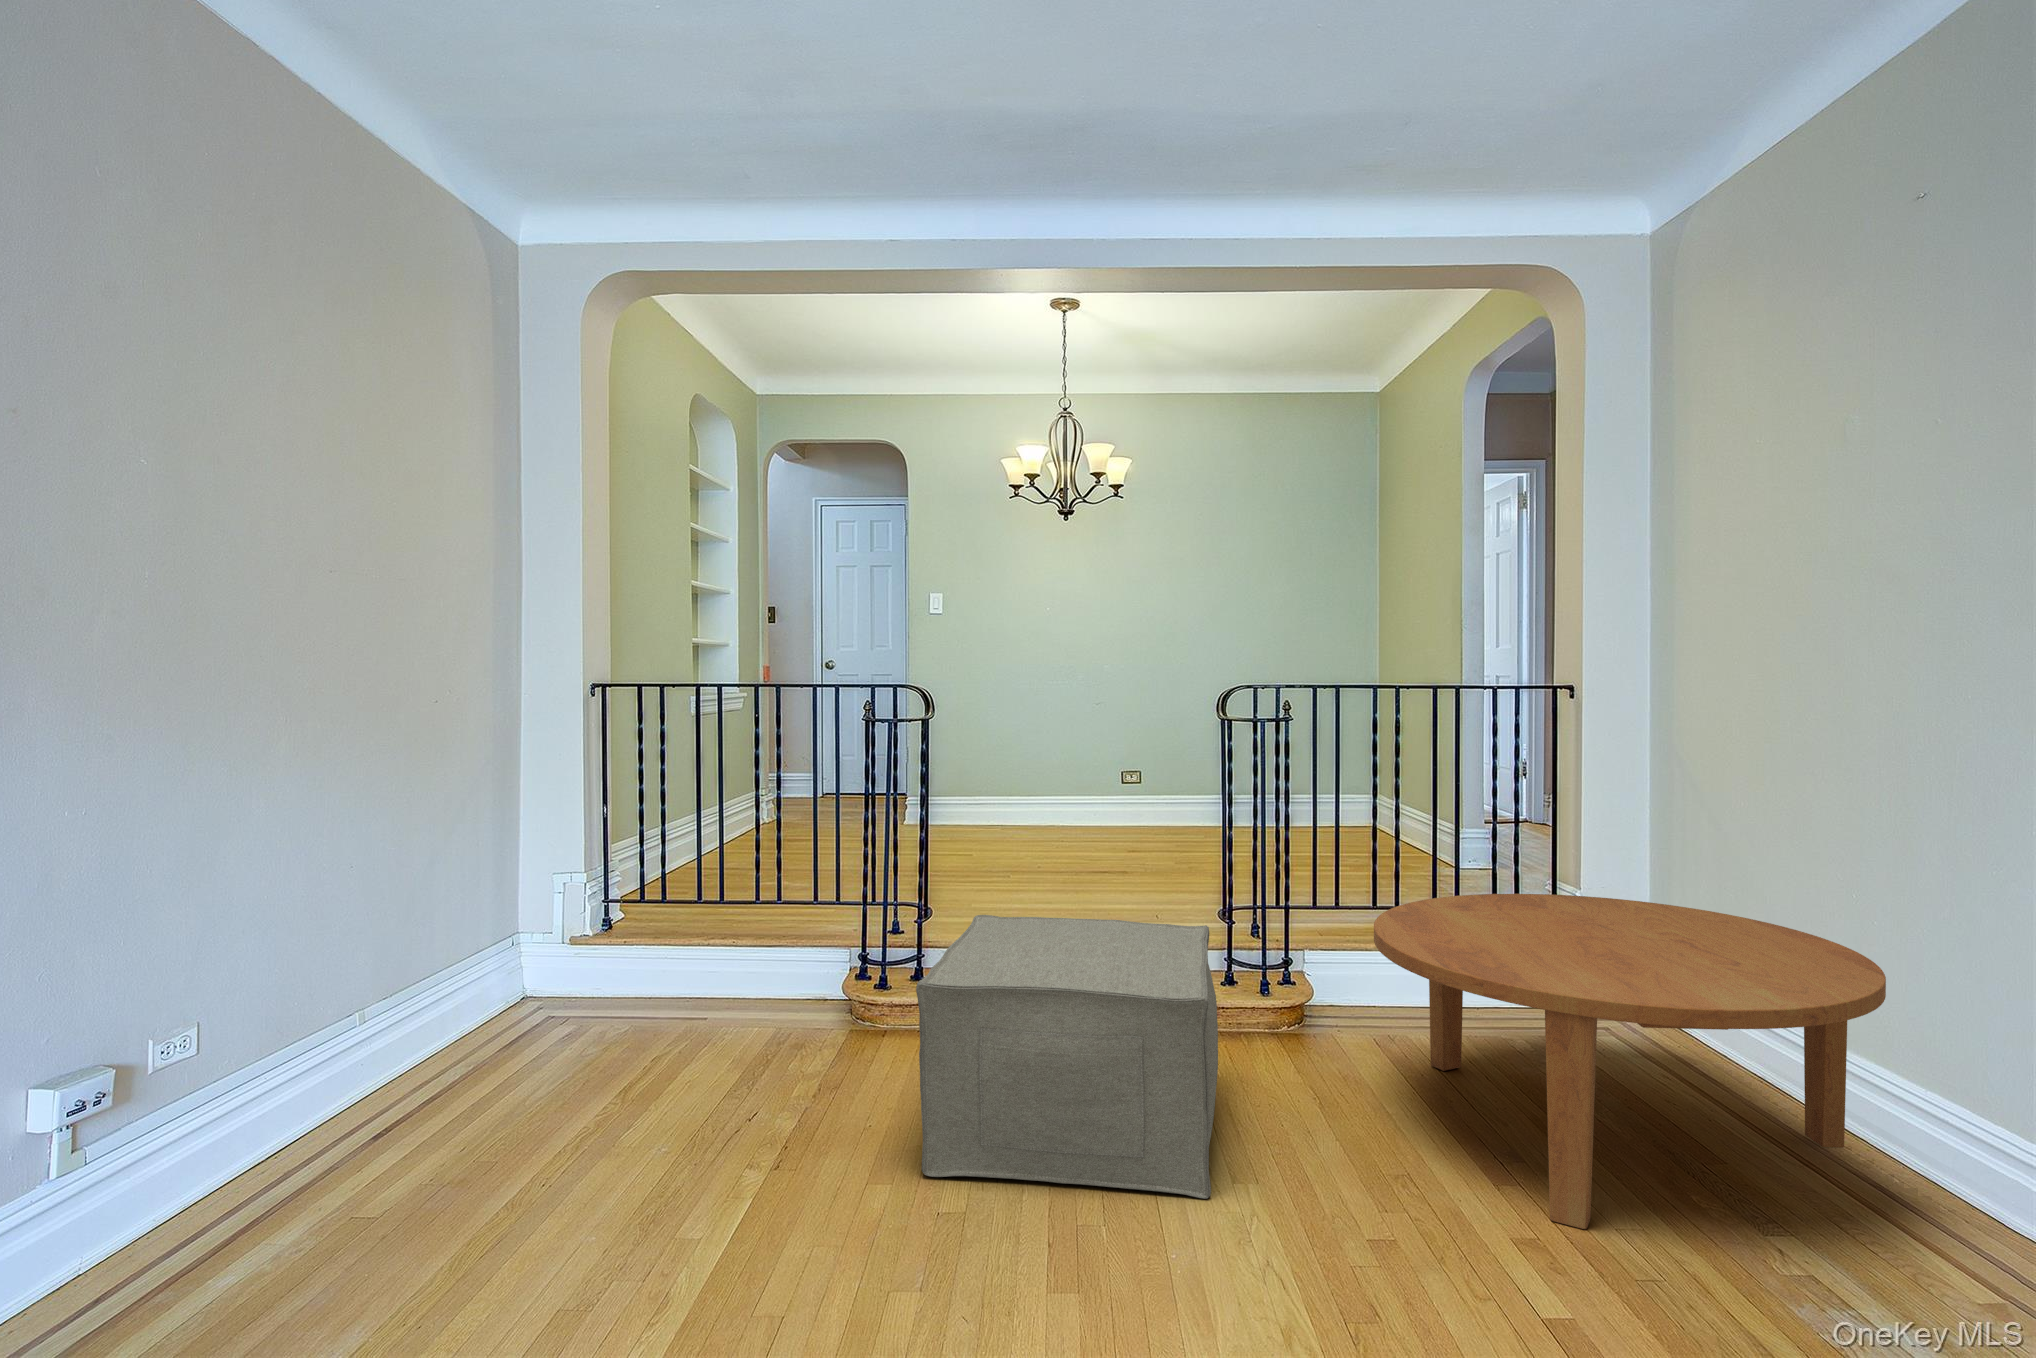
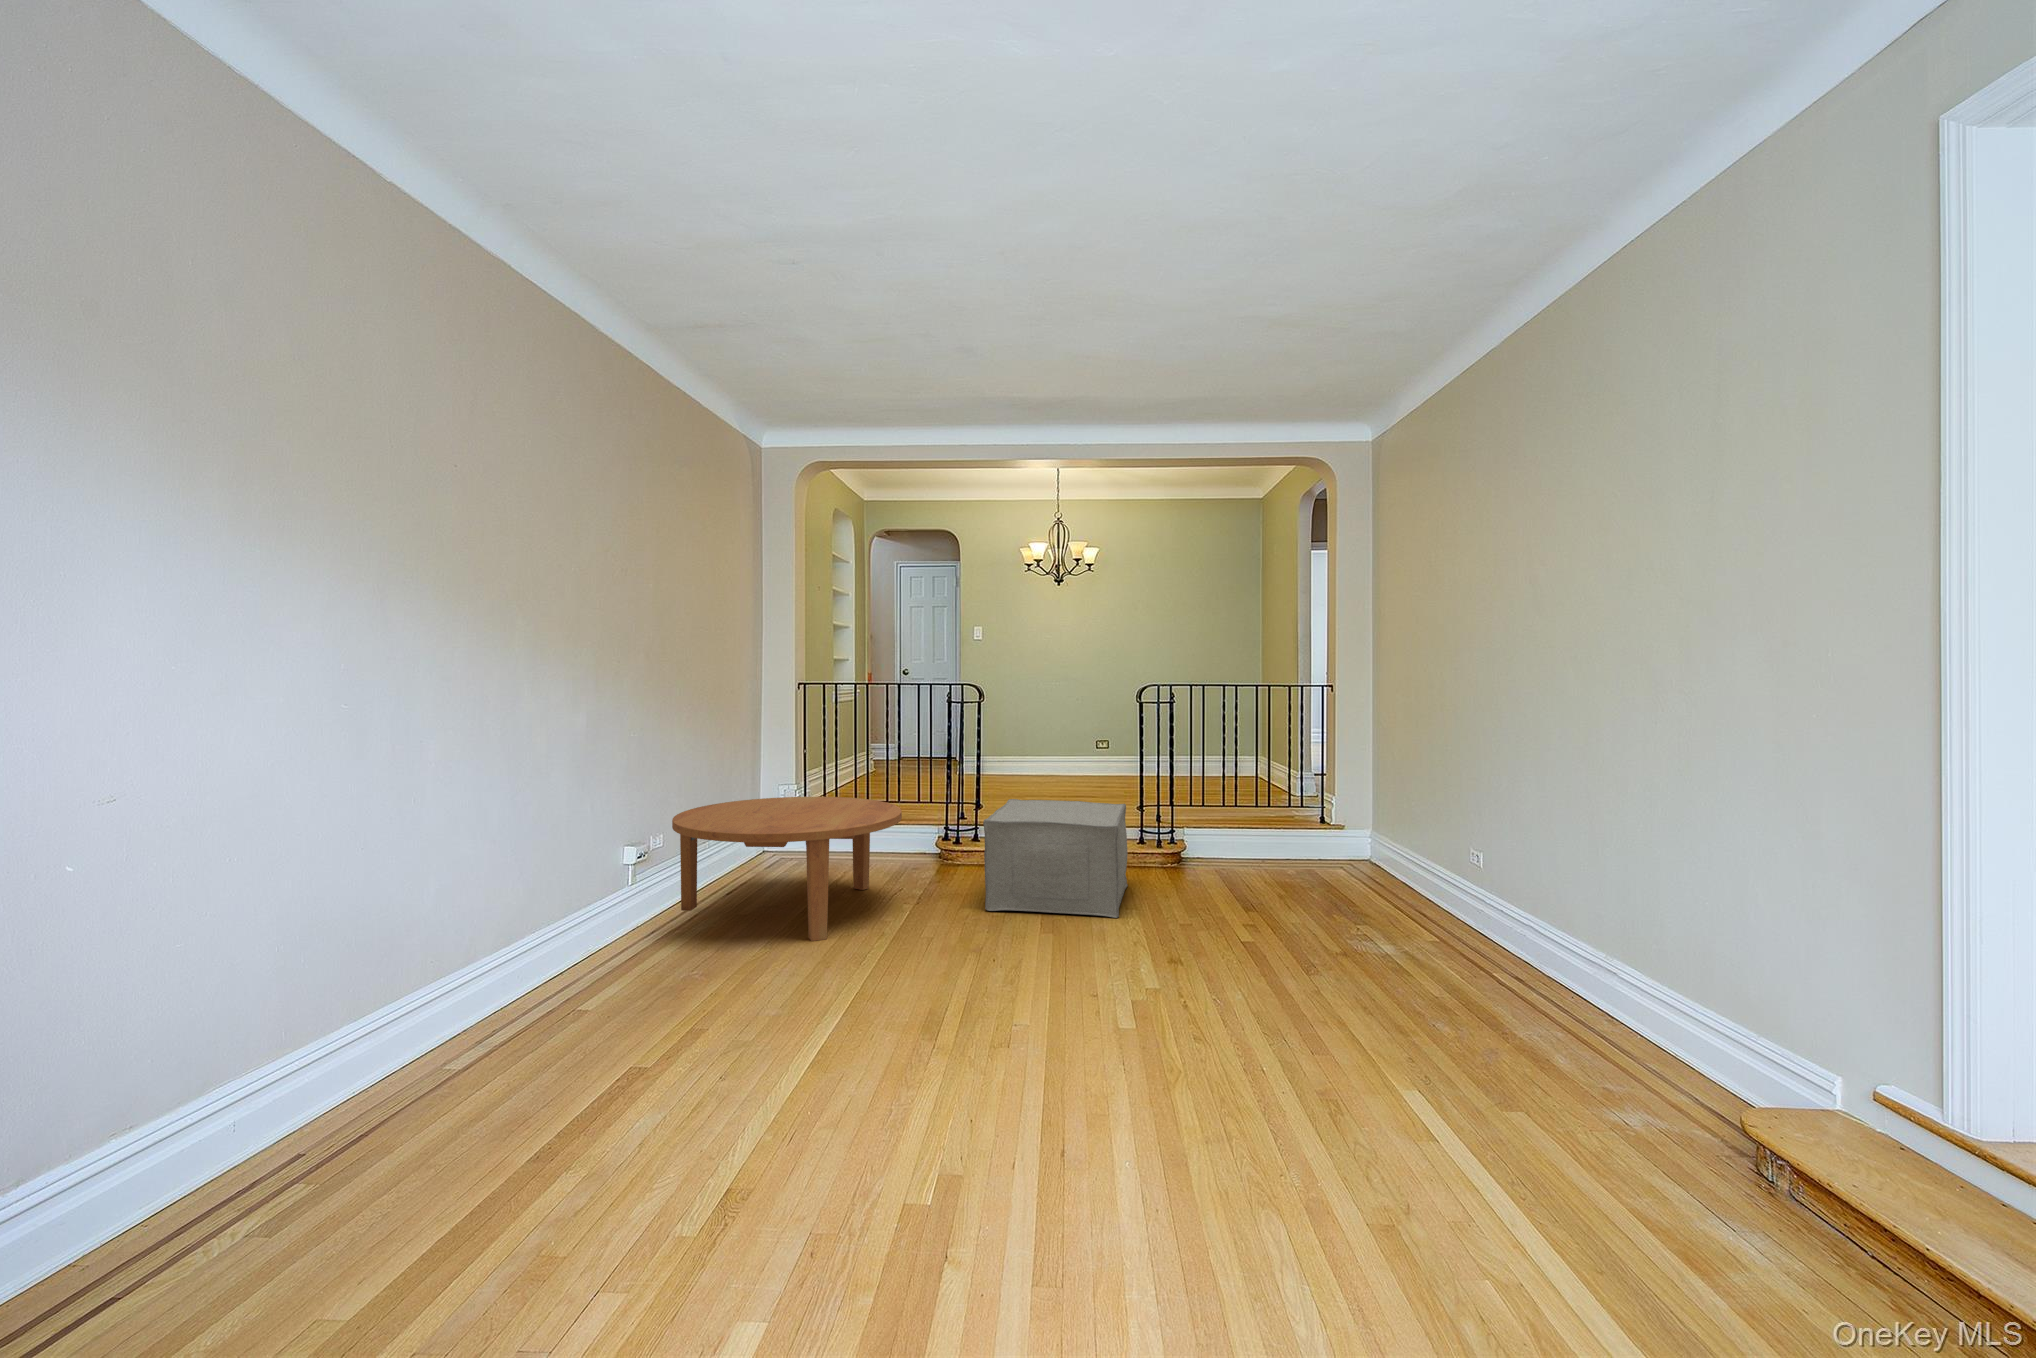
coffee table: present [1374,894,1886,1229] -> present [672,797,902,941]

